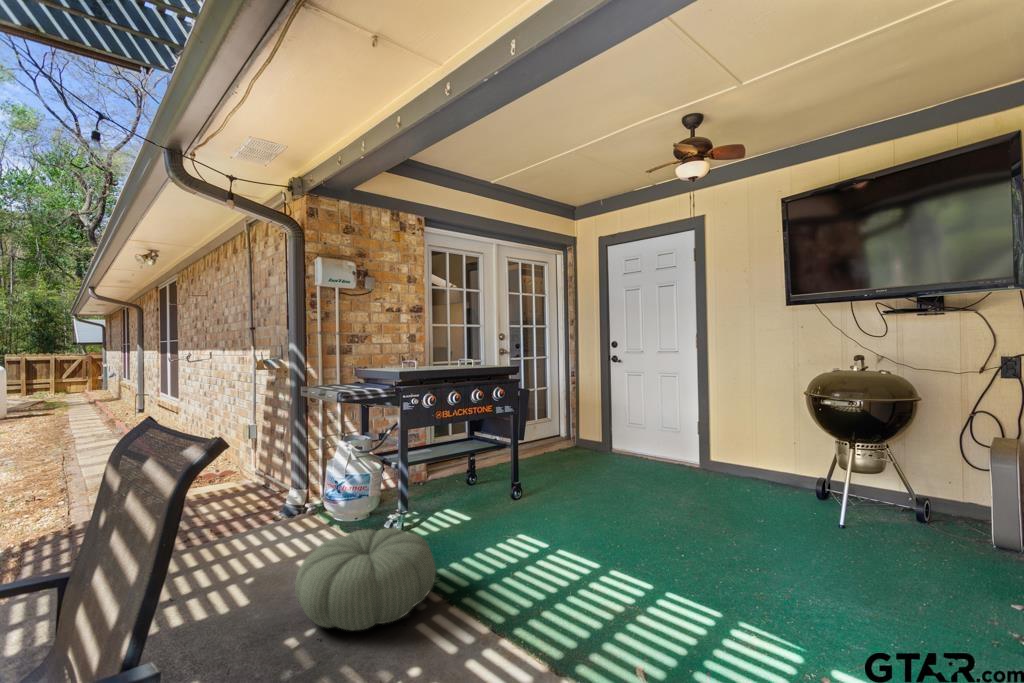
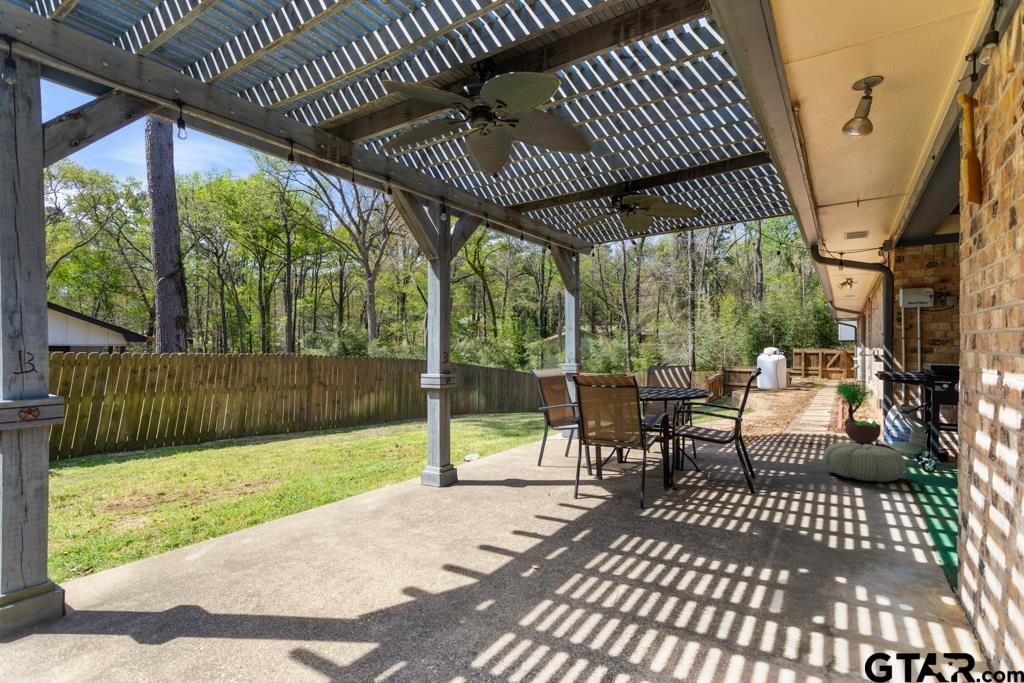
potted tree: none [205,396,283,508] -> present [835,379,881,444]

